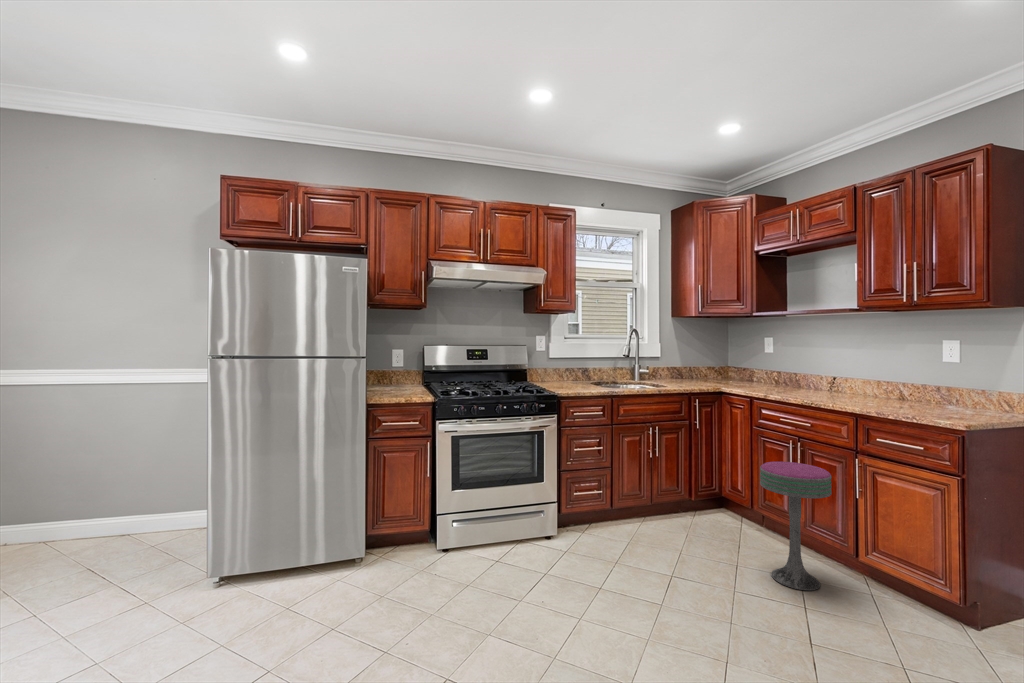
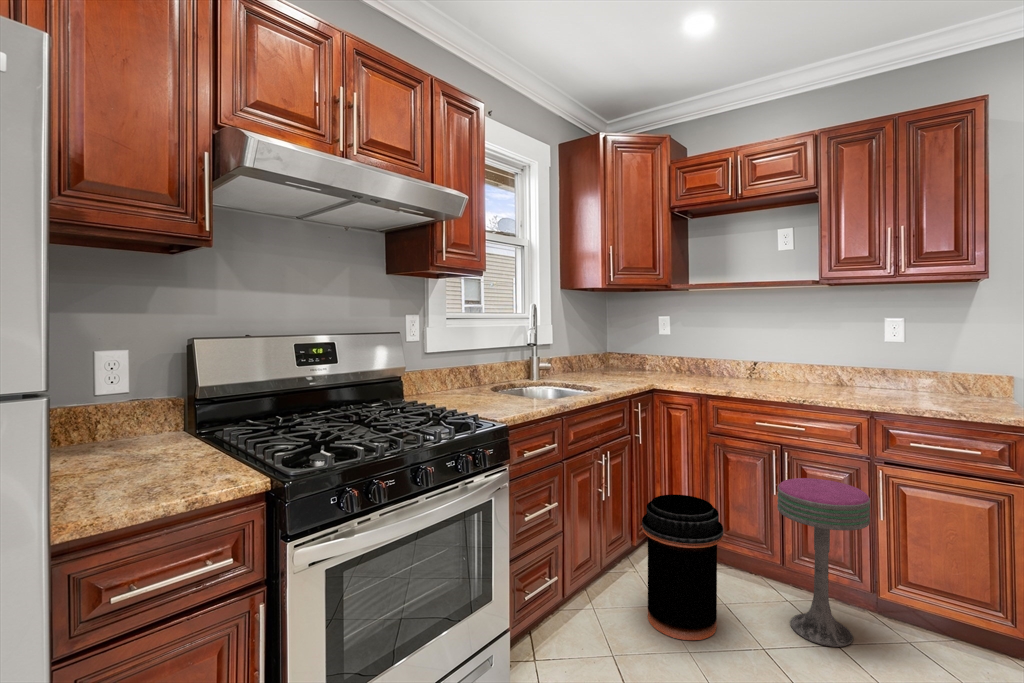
trash can: none [662,461,720,559] -> present [642,494,723,640]

